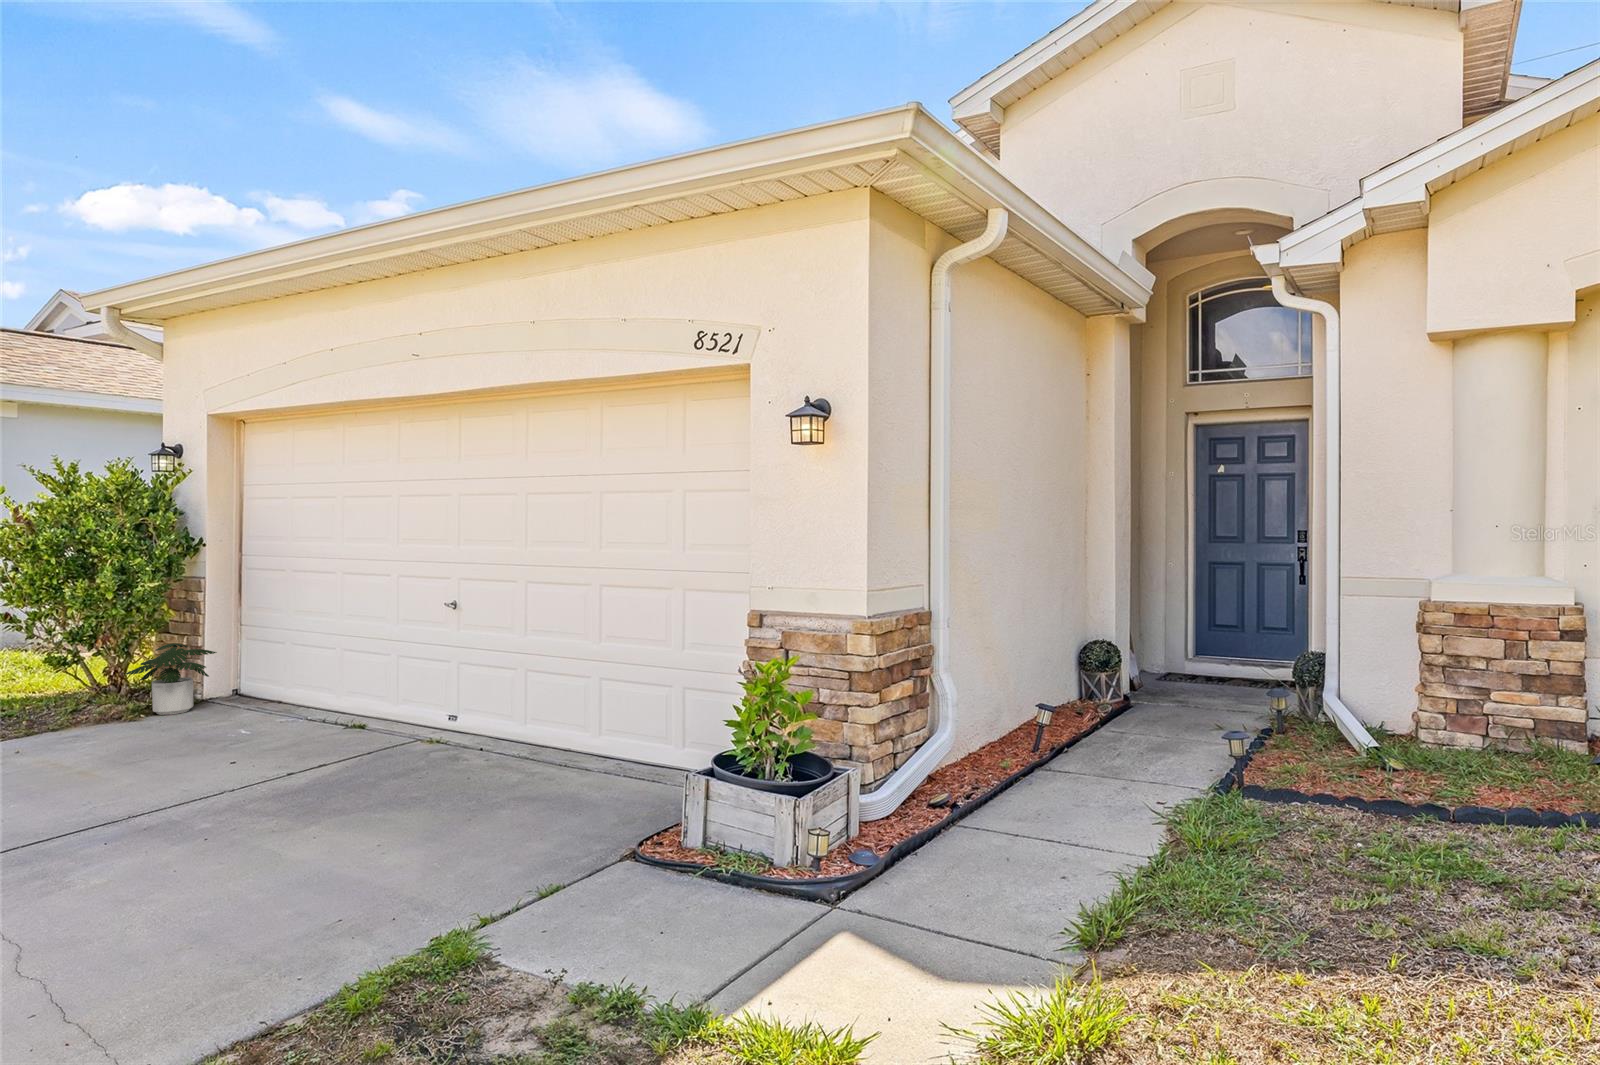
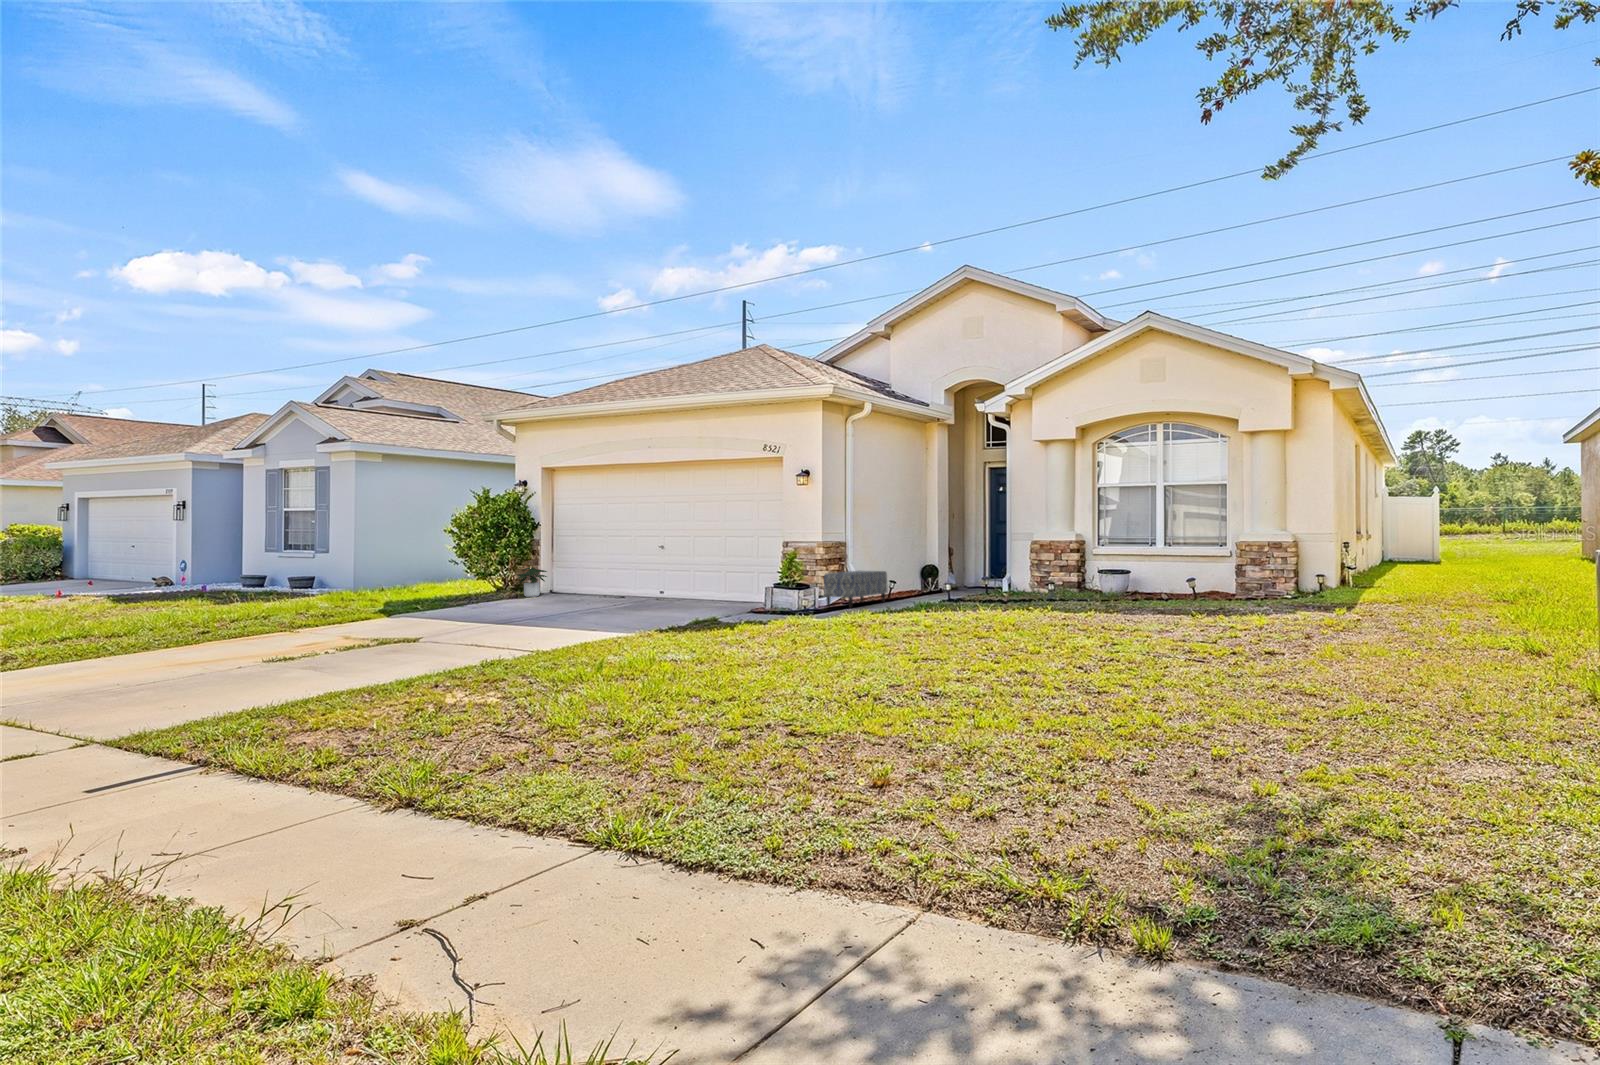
bench: none [875,687,1049,837] -> present [824,571,887,608]

